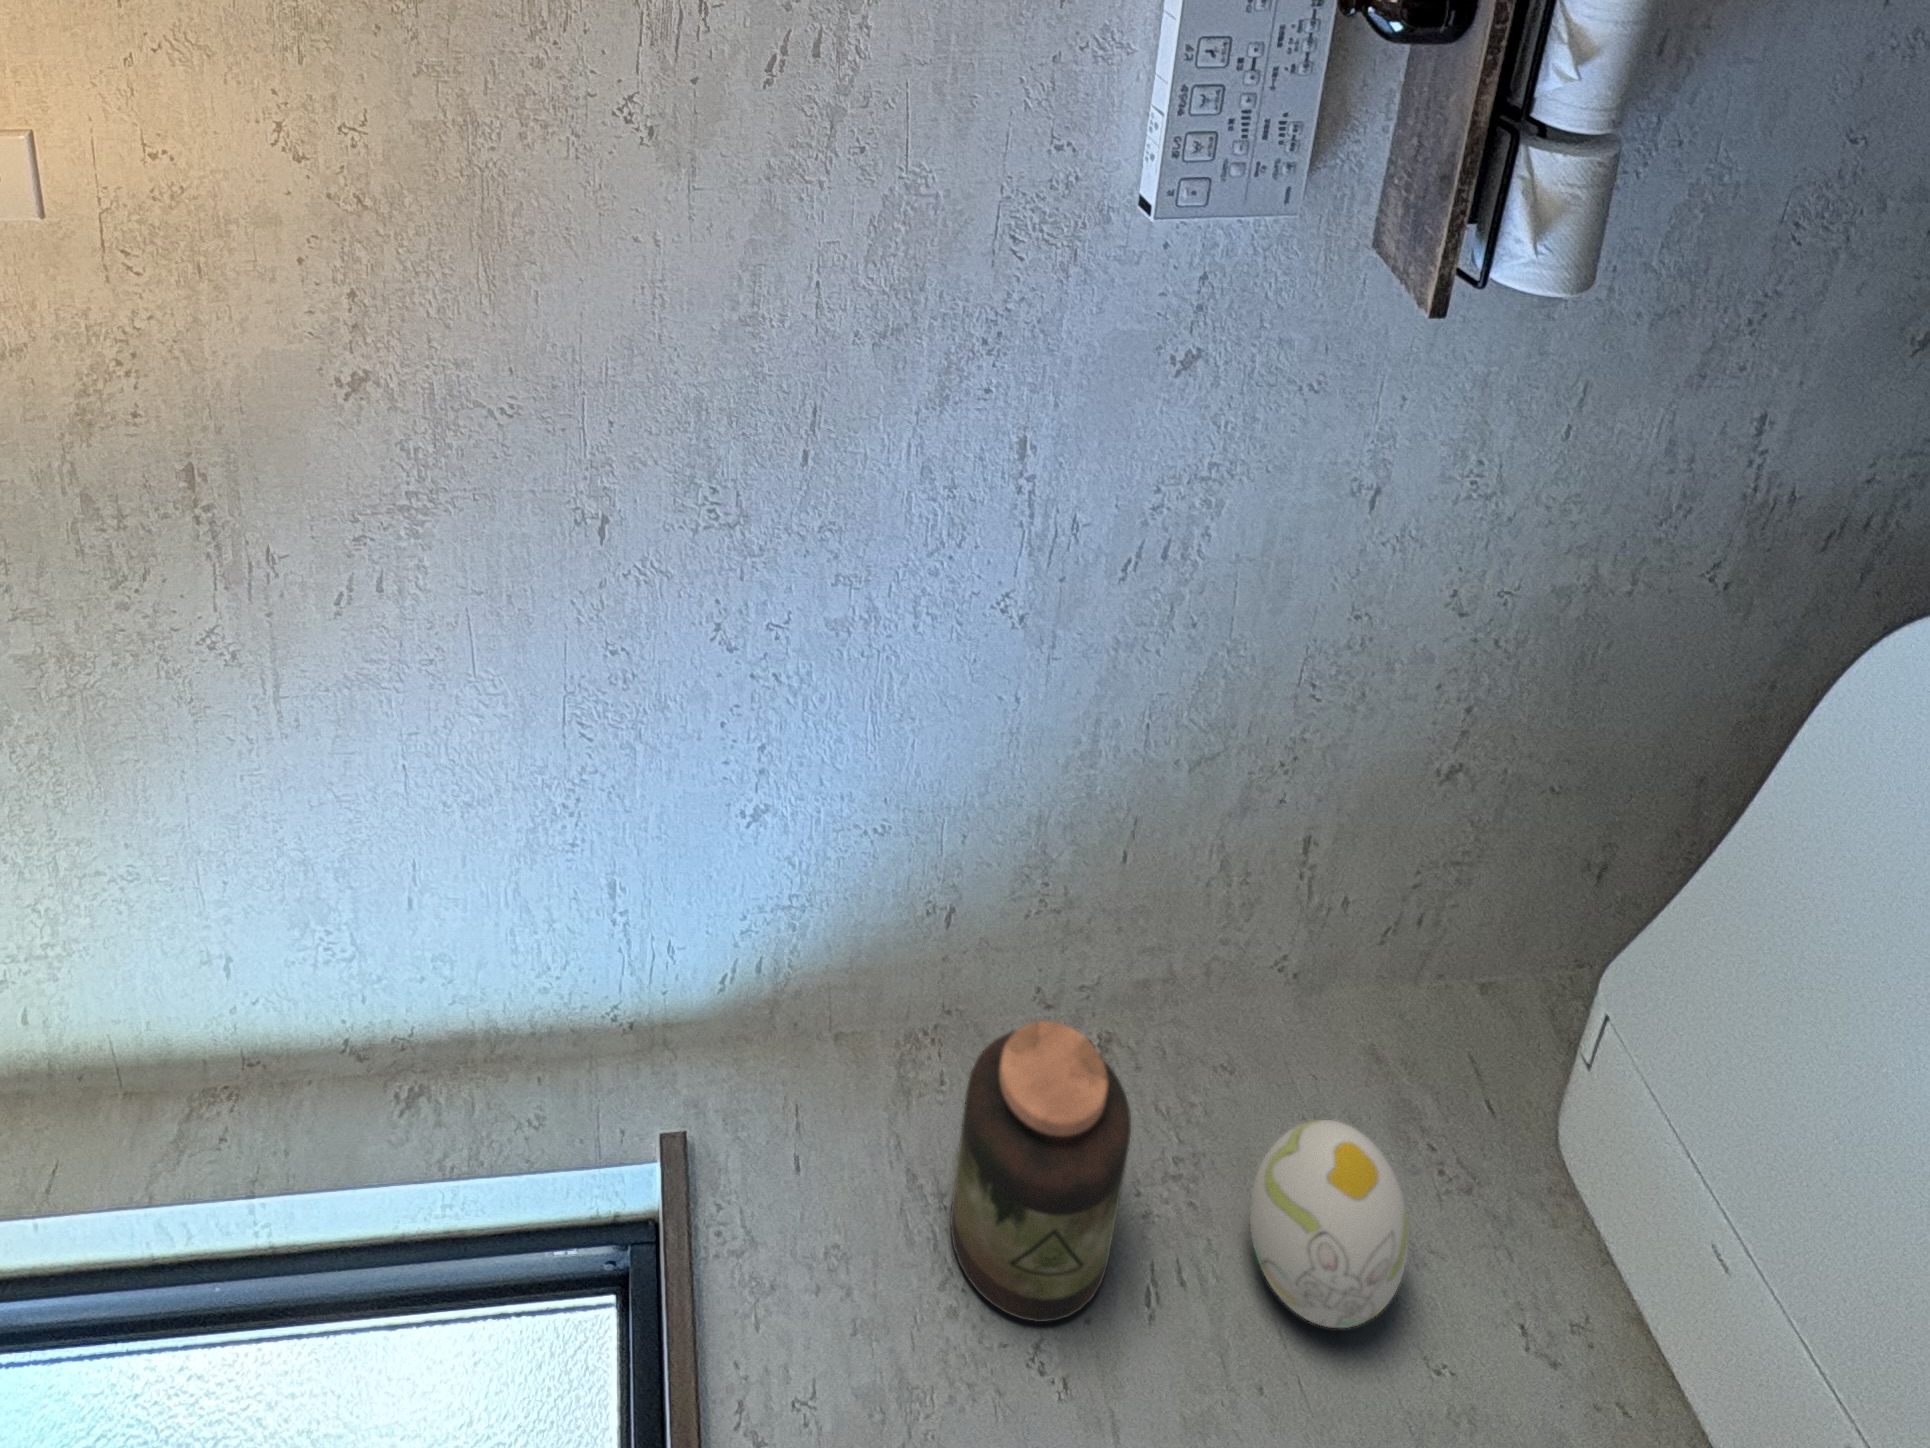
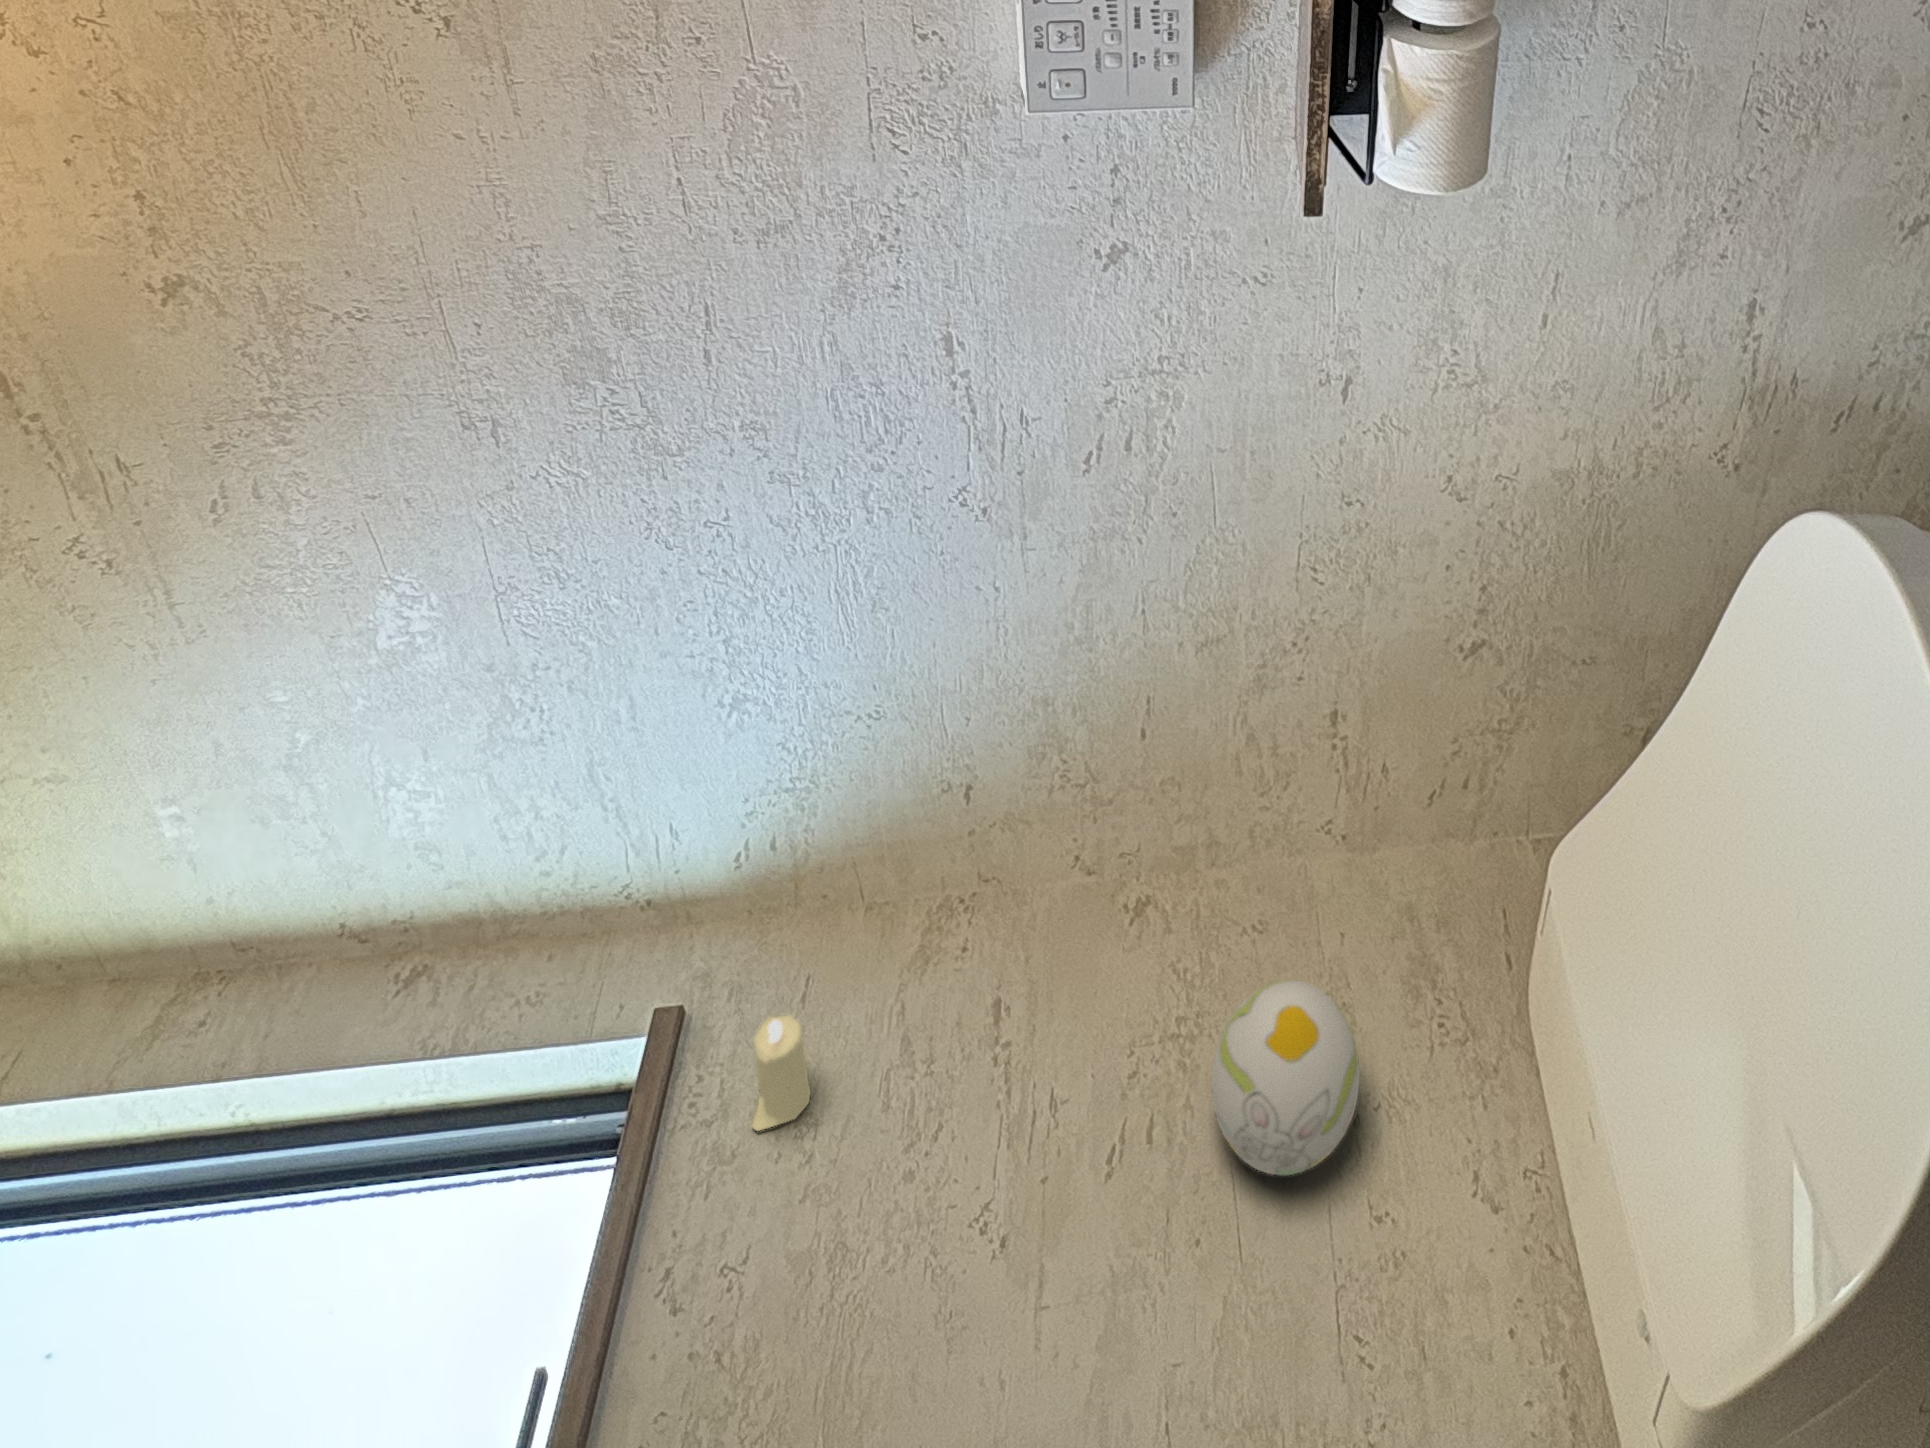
jar: present [951,1021,1131,1322] -> none [912,896,1082,1176]
candle: none [789,1145,846,1270] -> present [752,1015,810,1131]

